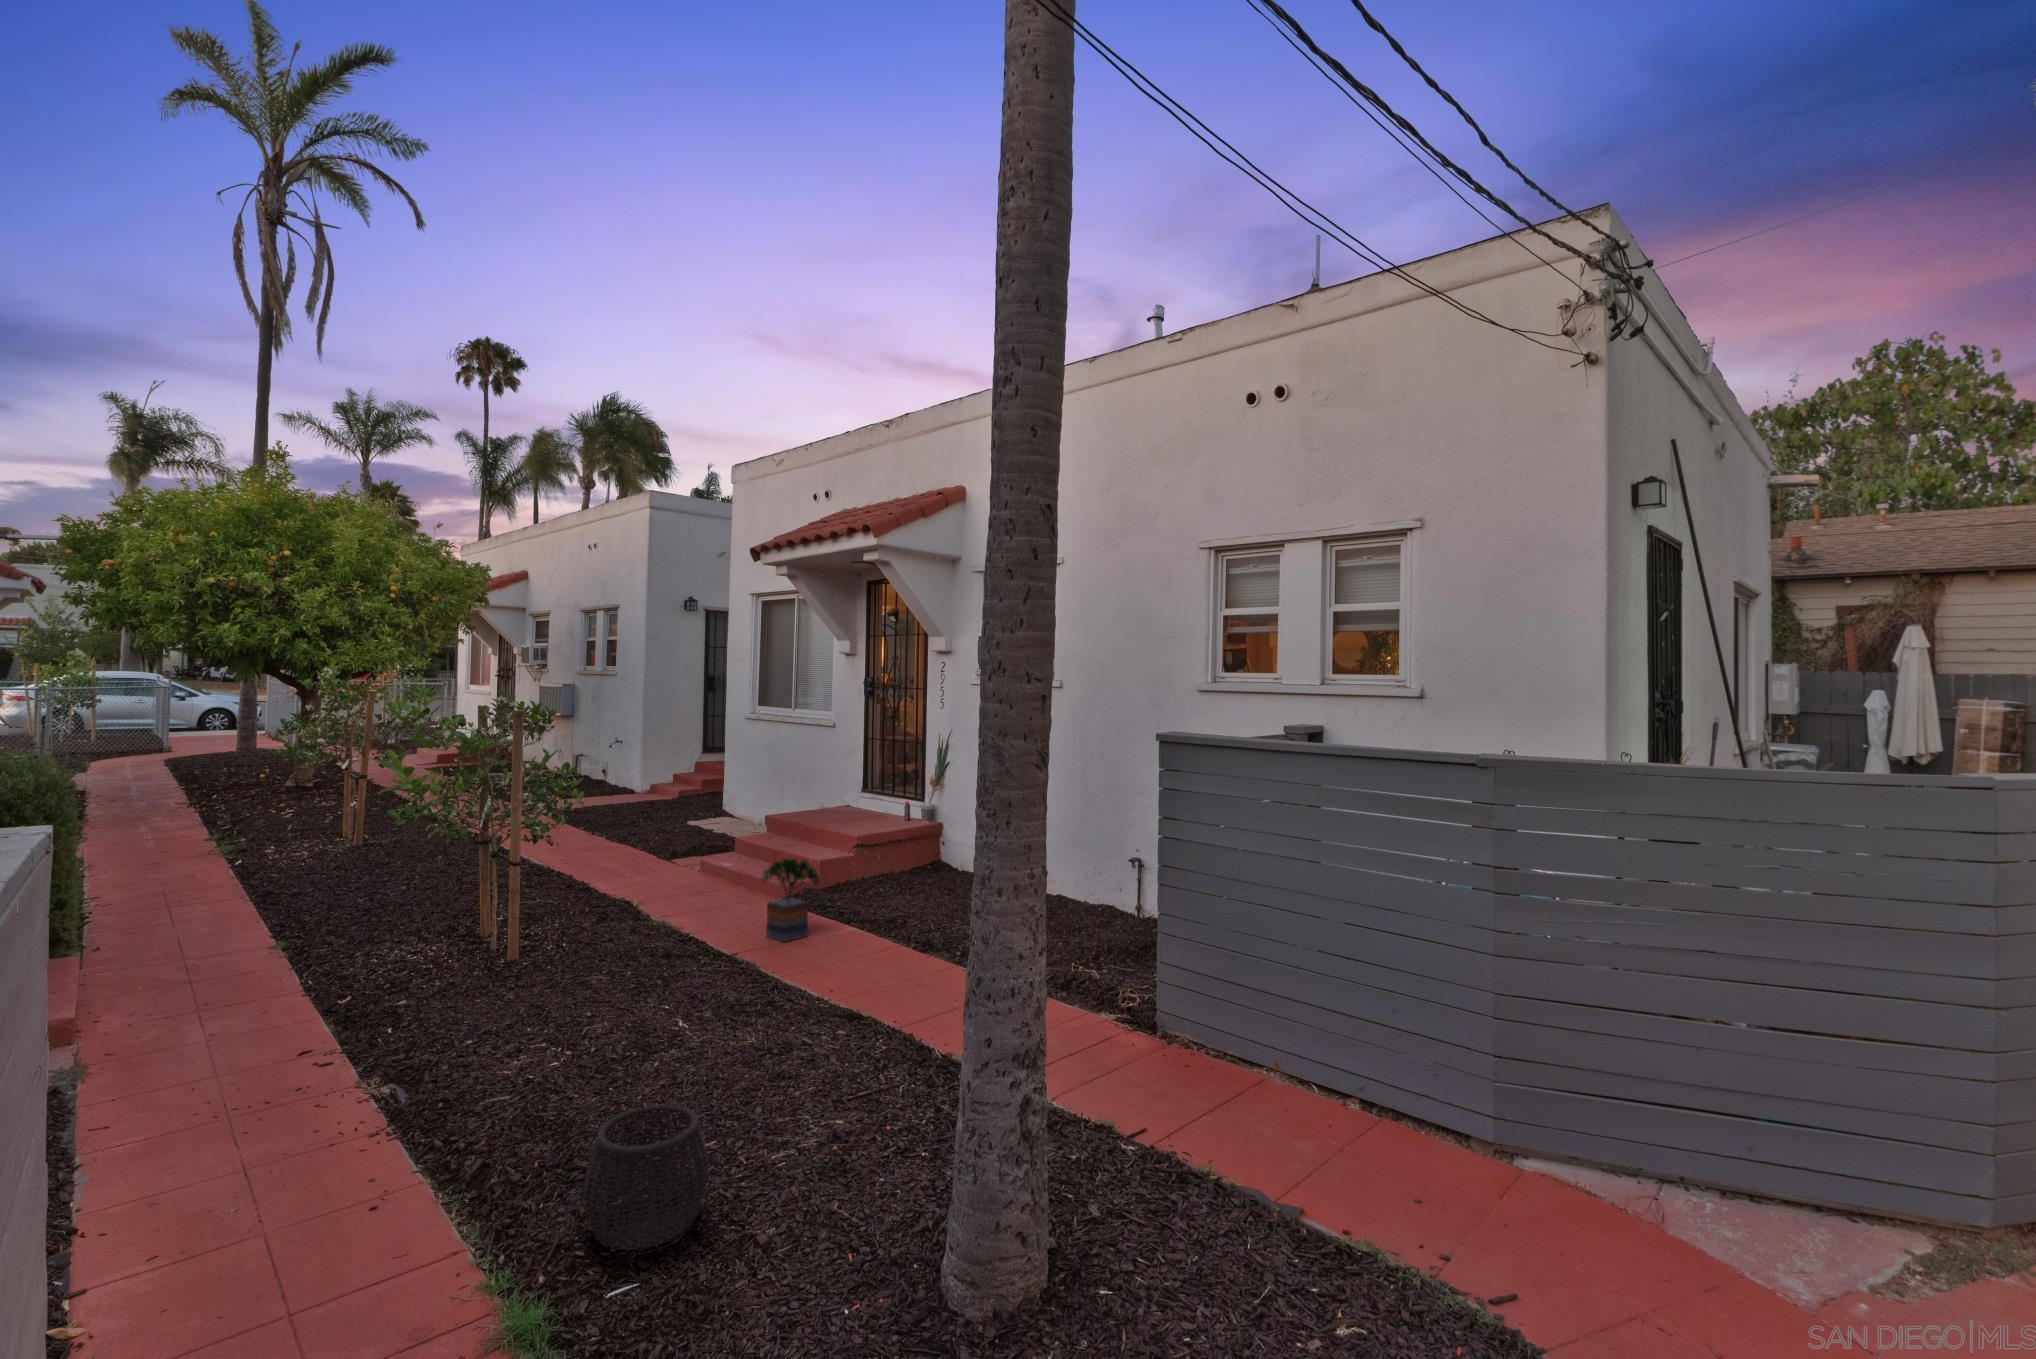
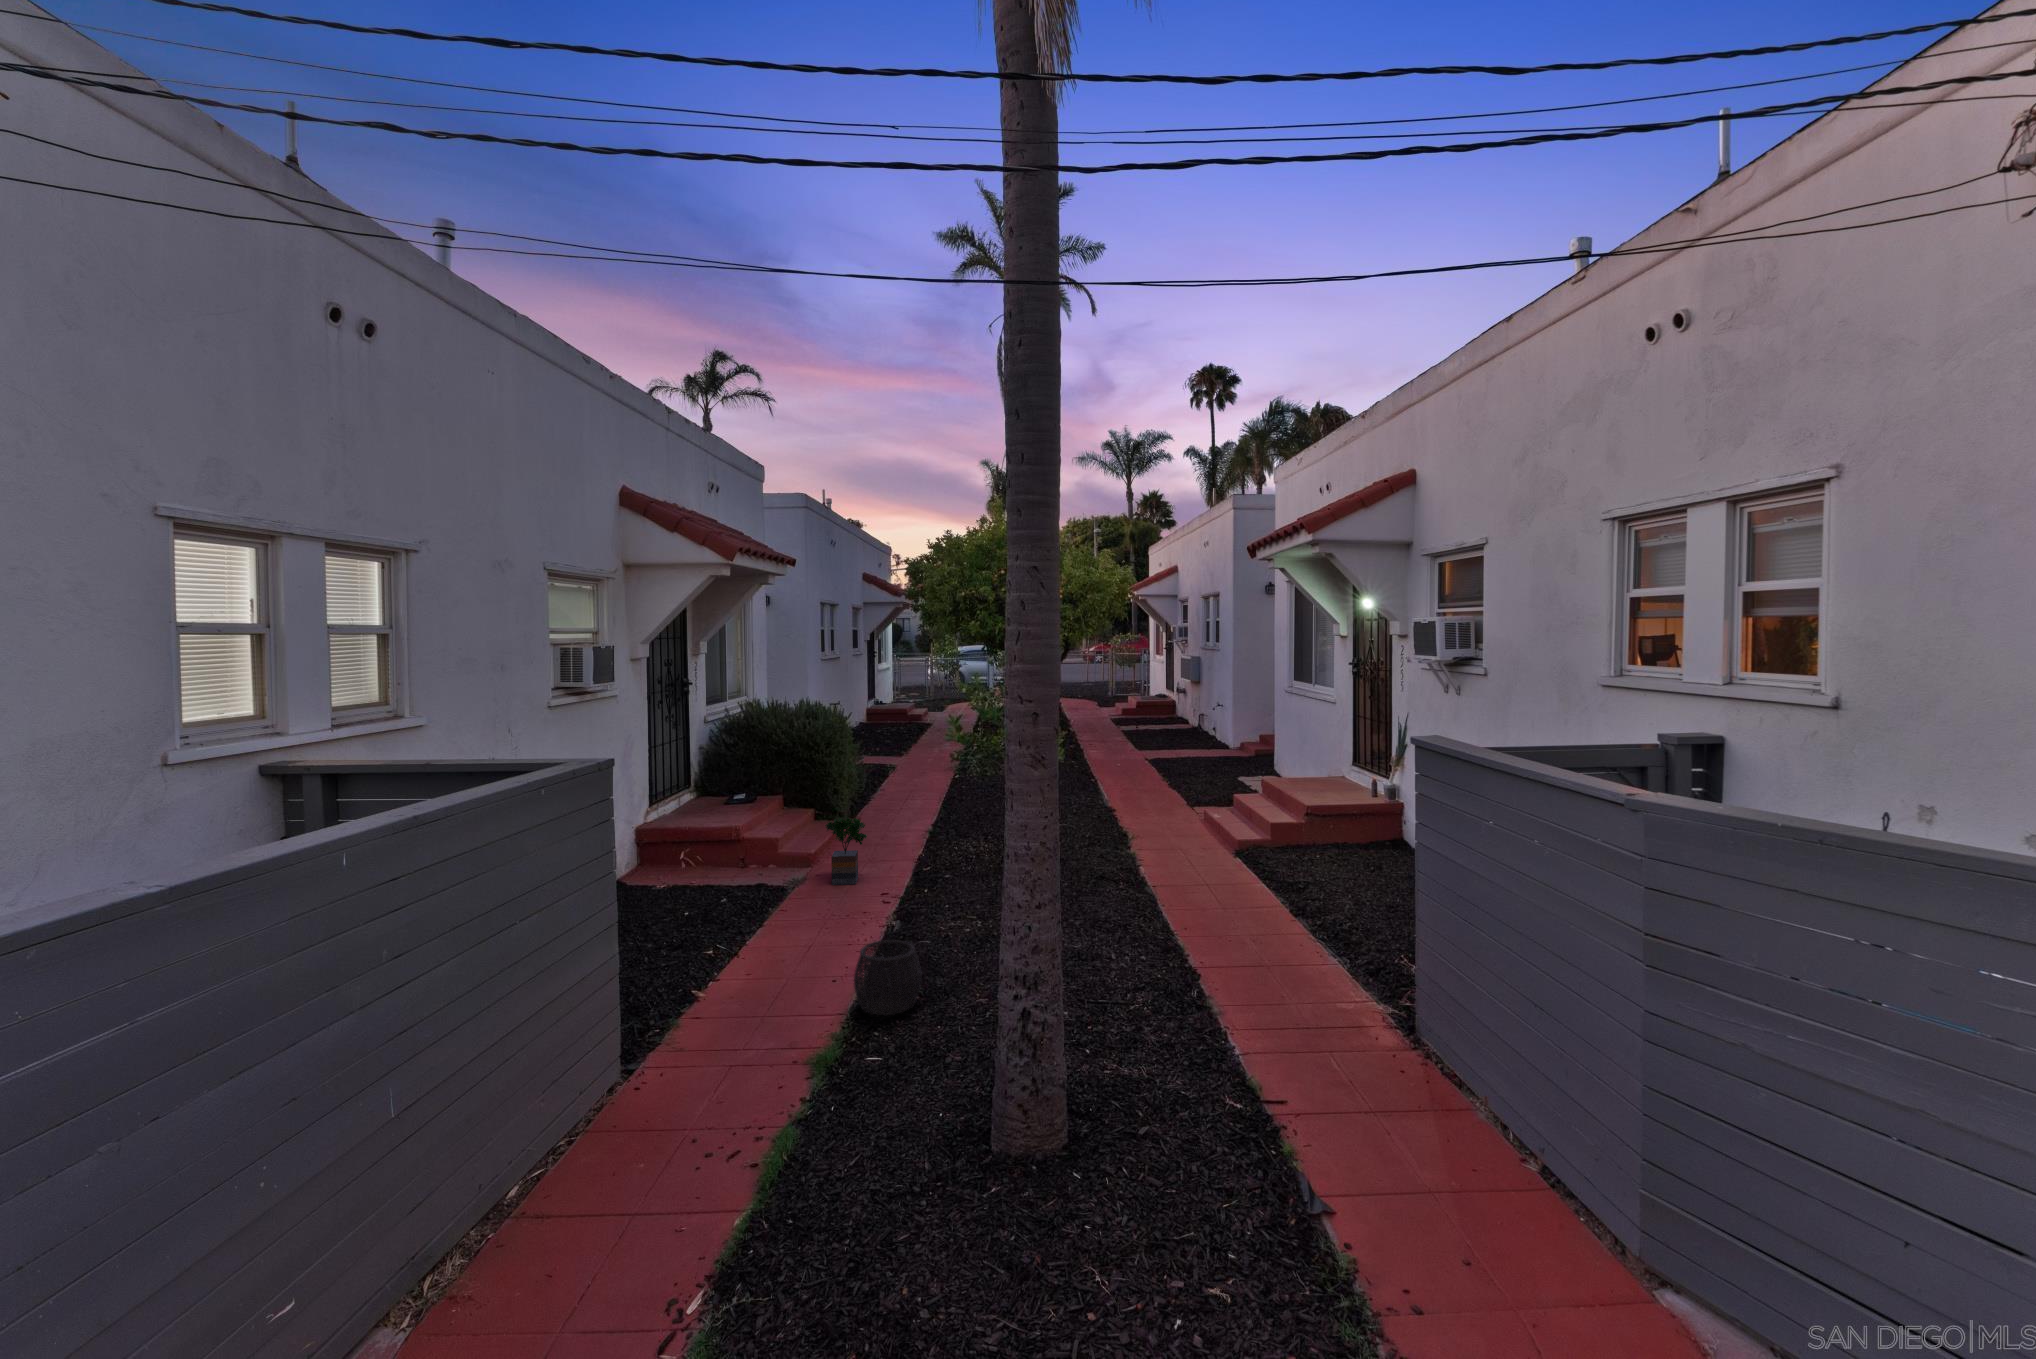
potted tree: present [762,859,821,942] -> present [825,818,867,885]

